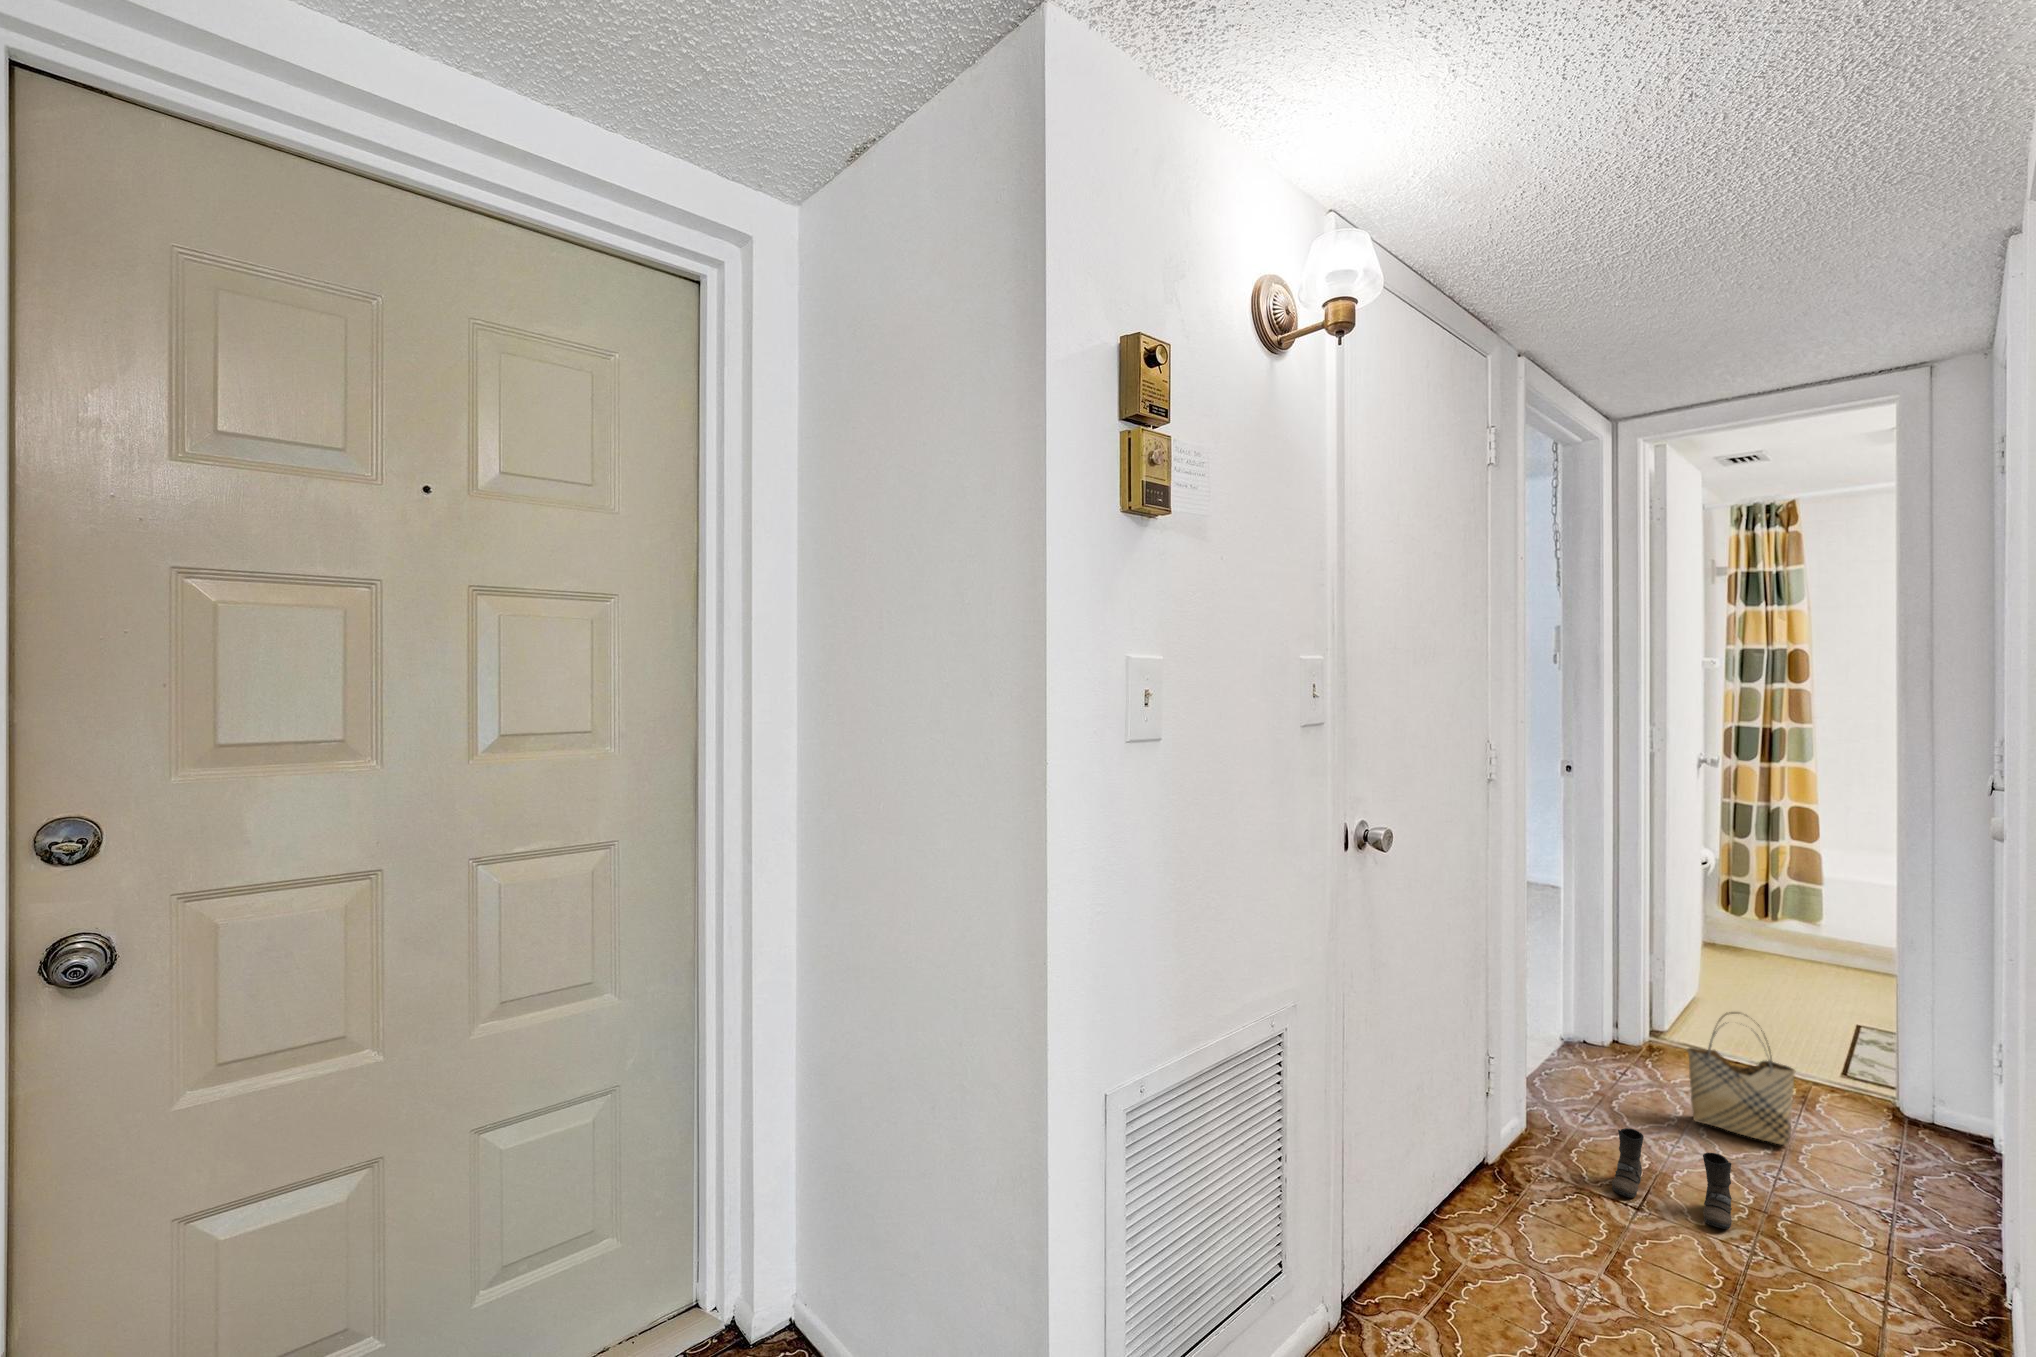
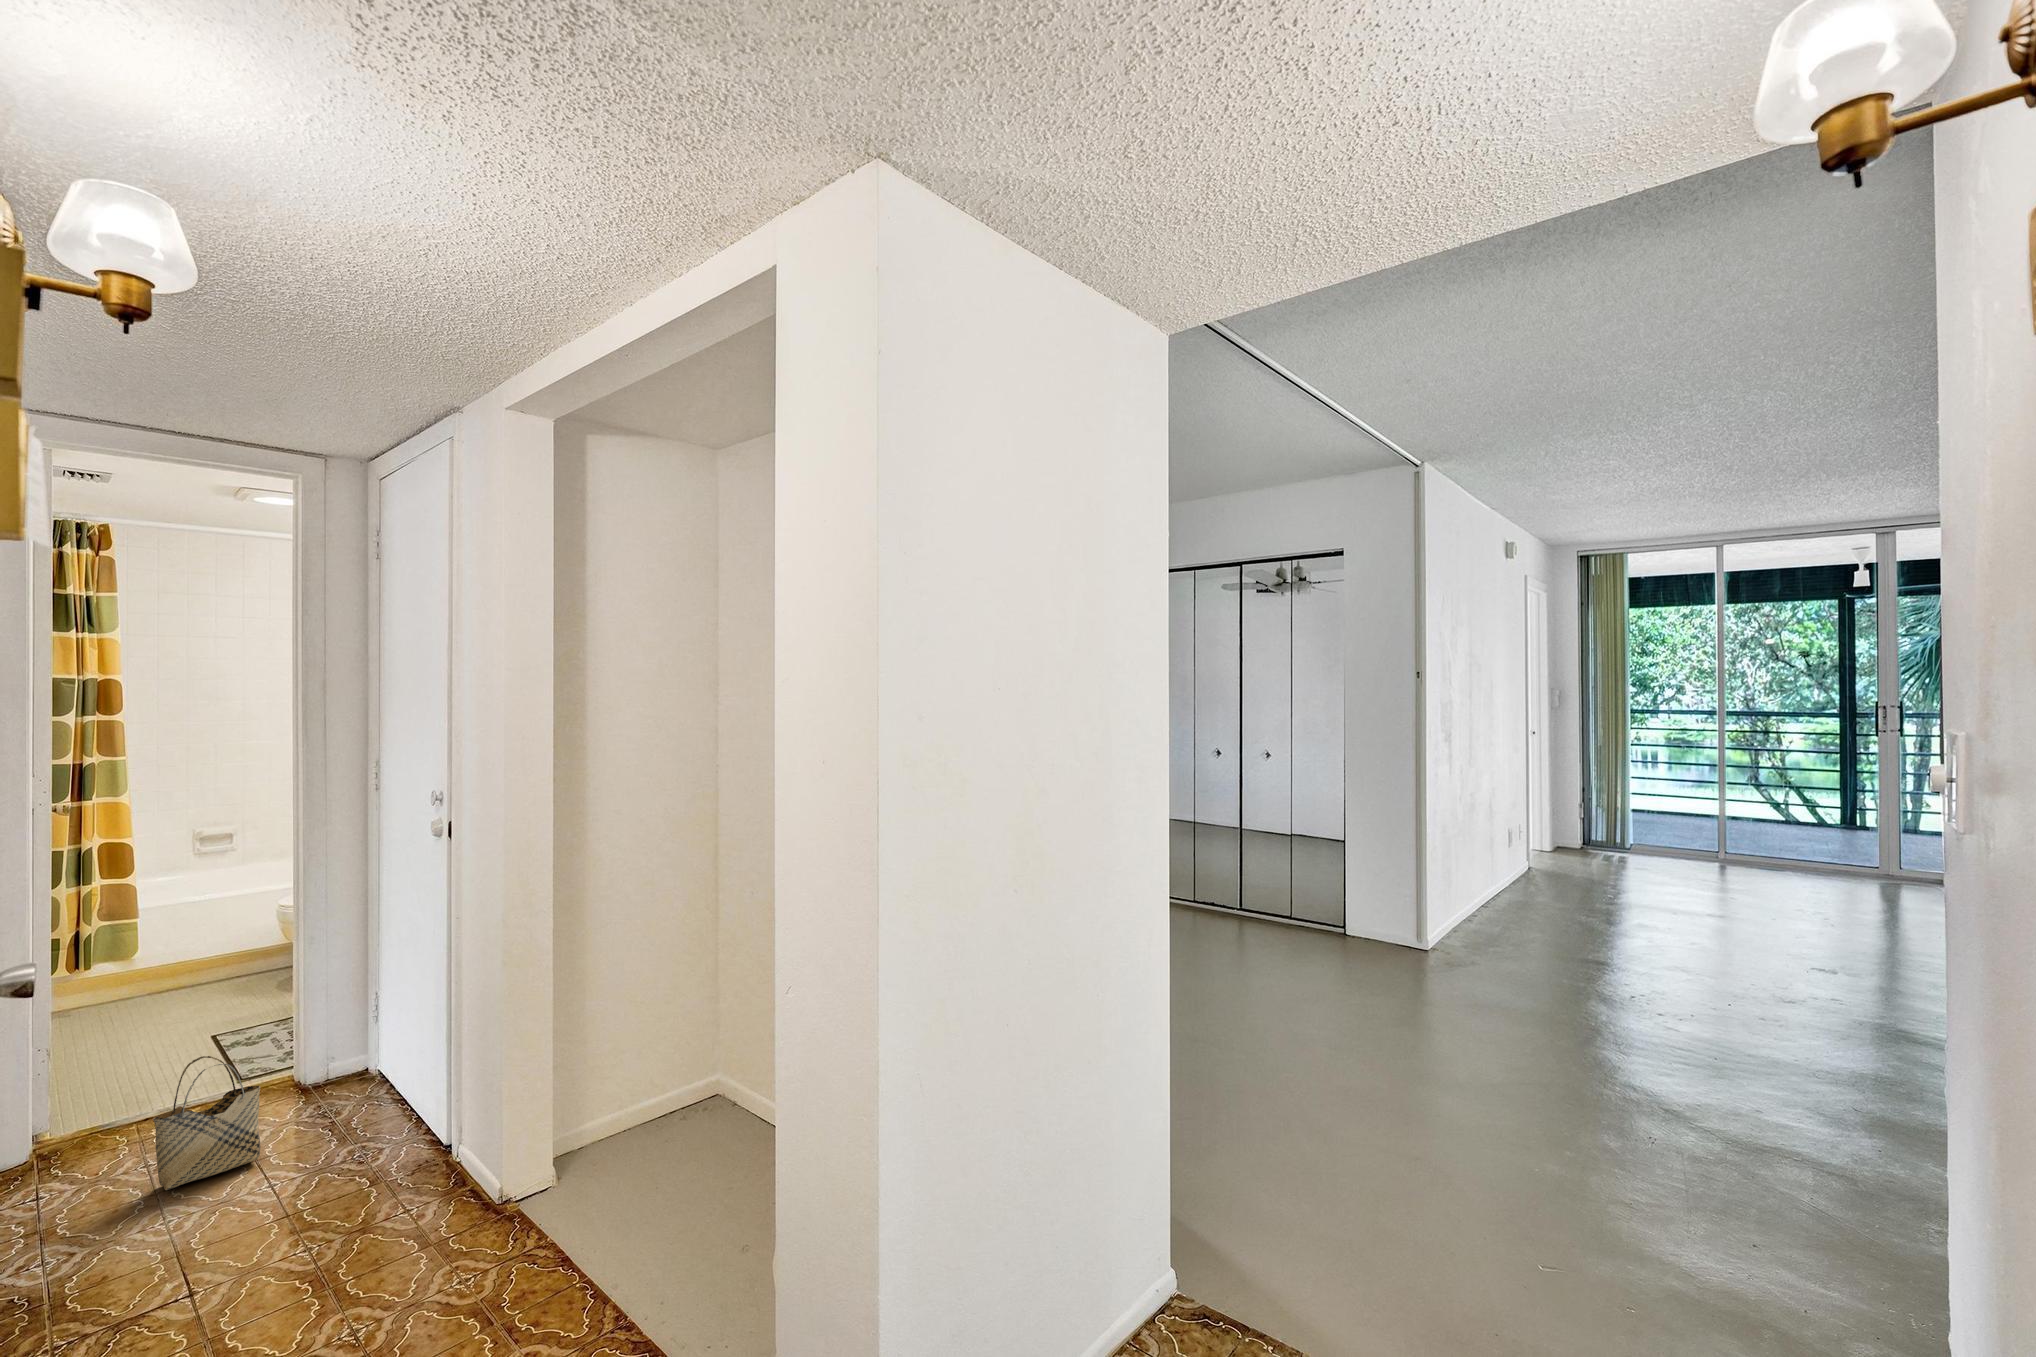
boots: present [1612,1128,1732,1229] -> none [145,1188,277,1298]

